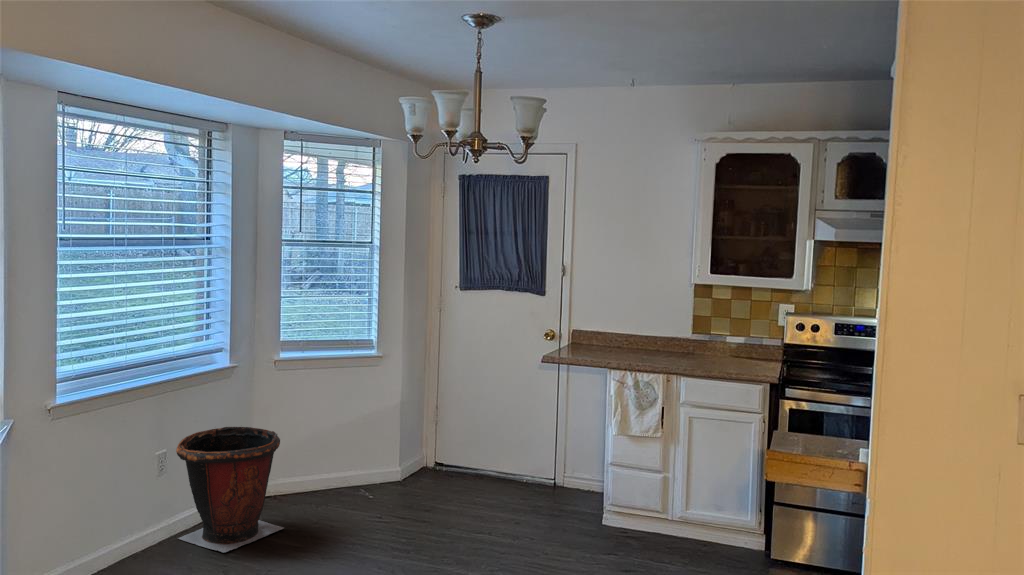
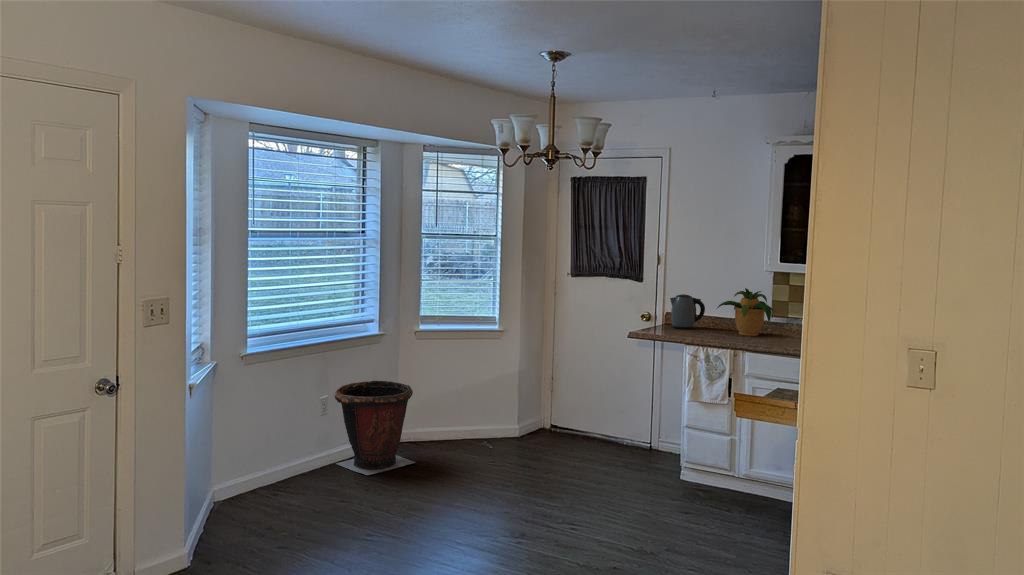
potted plant: none [636,303,702,356] -> present [717,288,775,336]
kettle: none [581,310,619,350] -> present [670,294,705,329]

